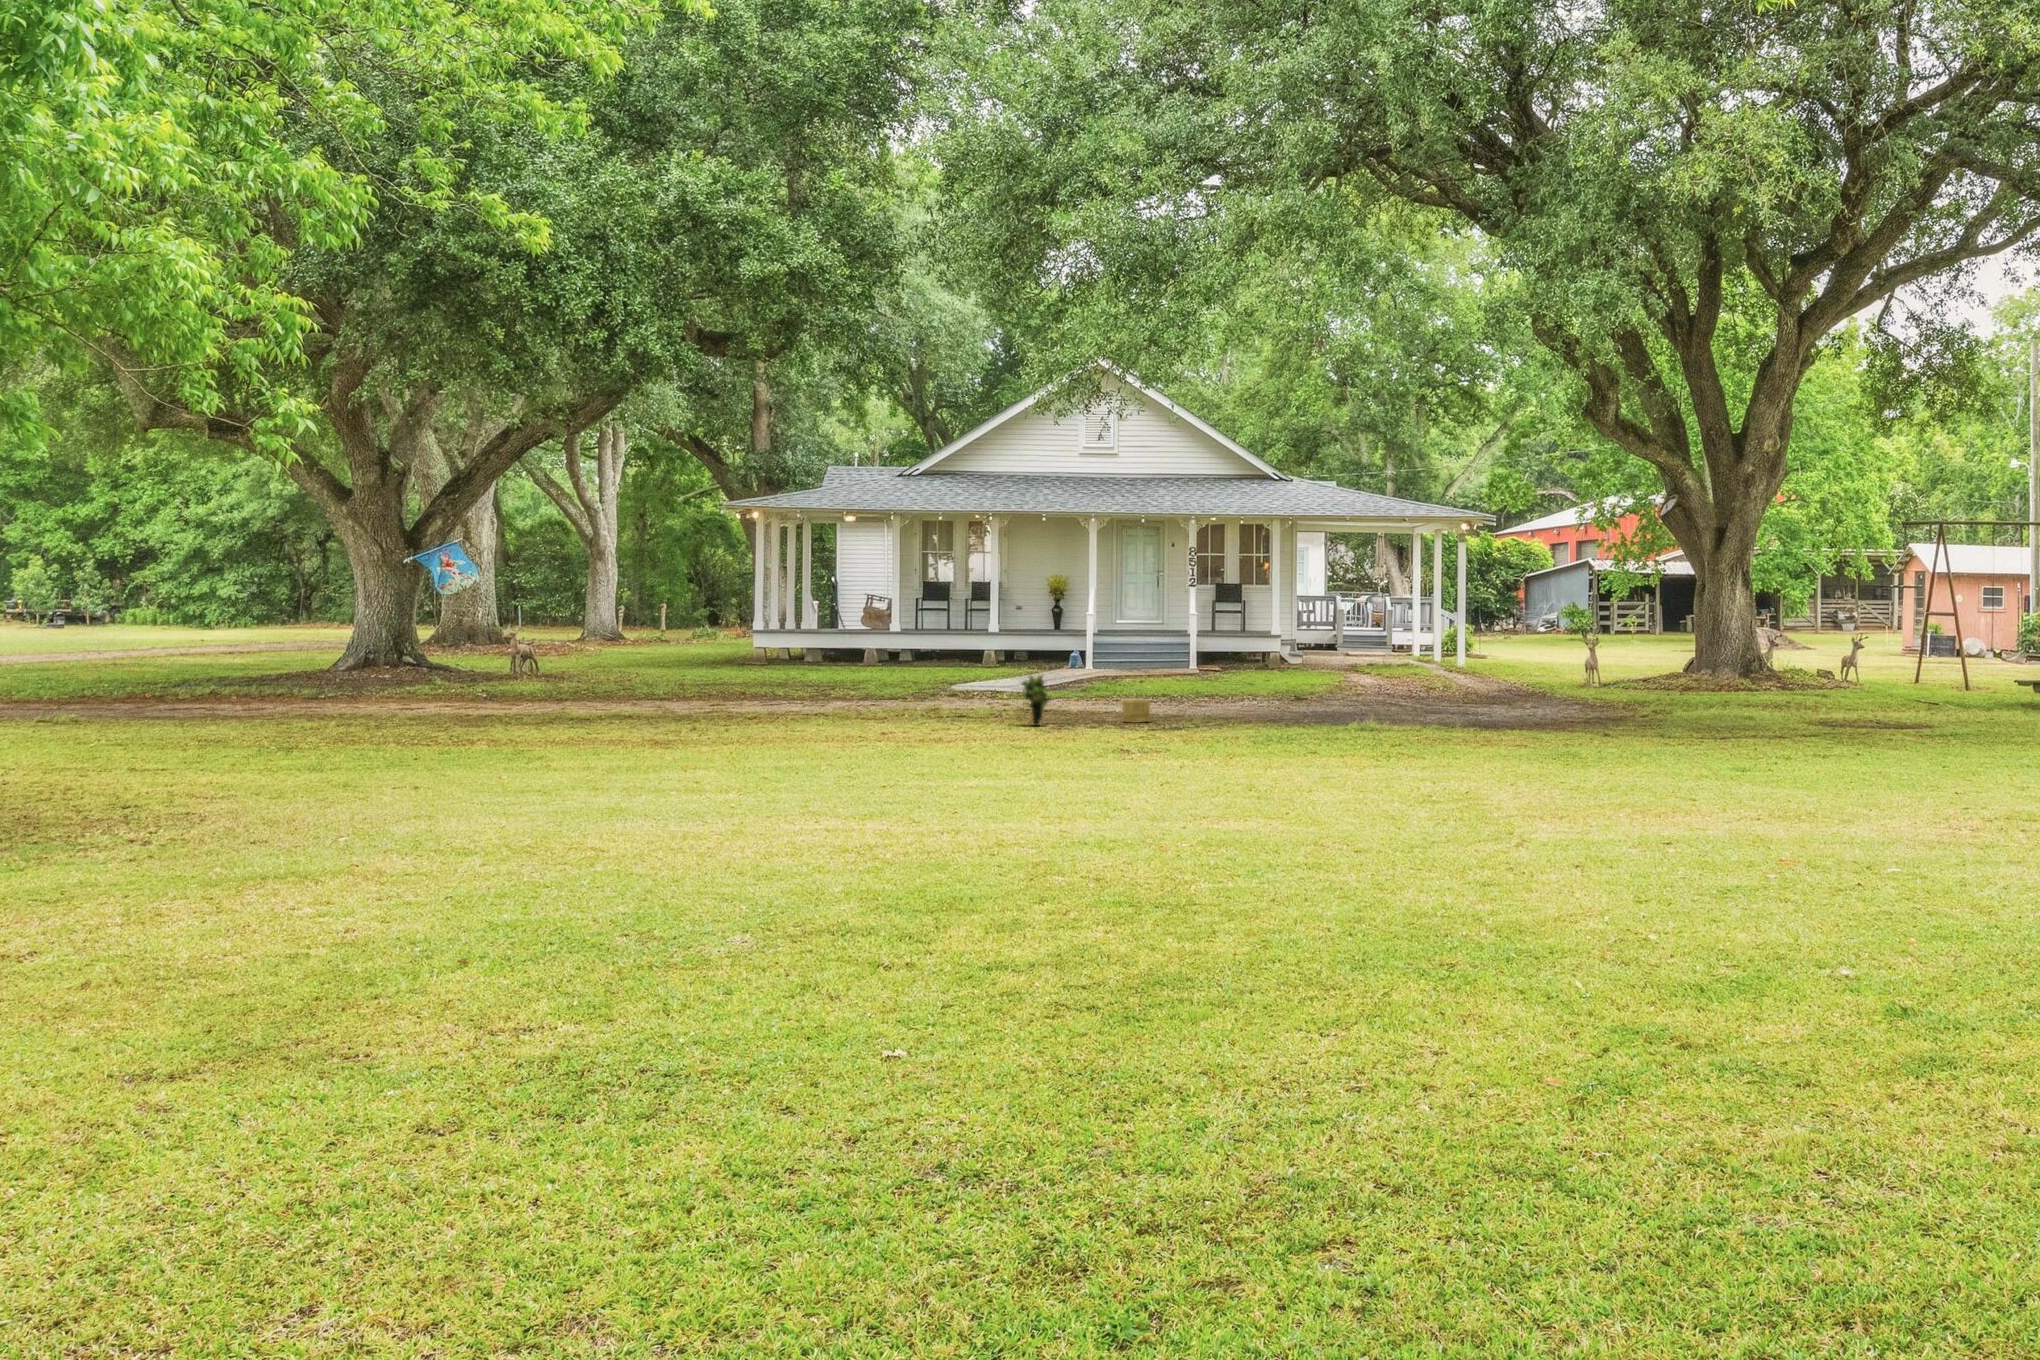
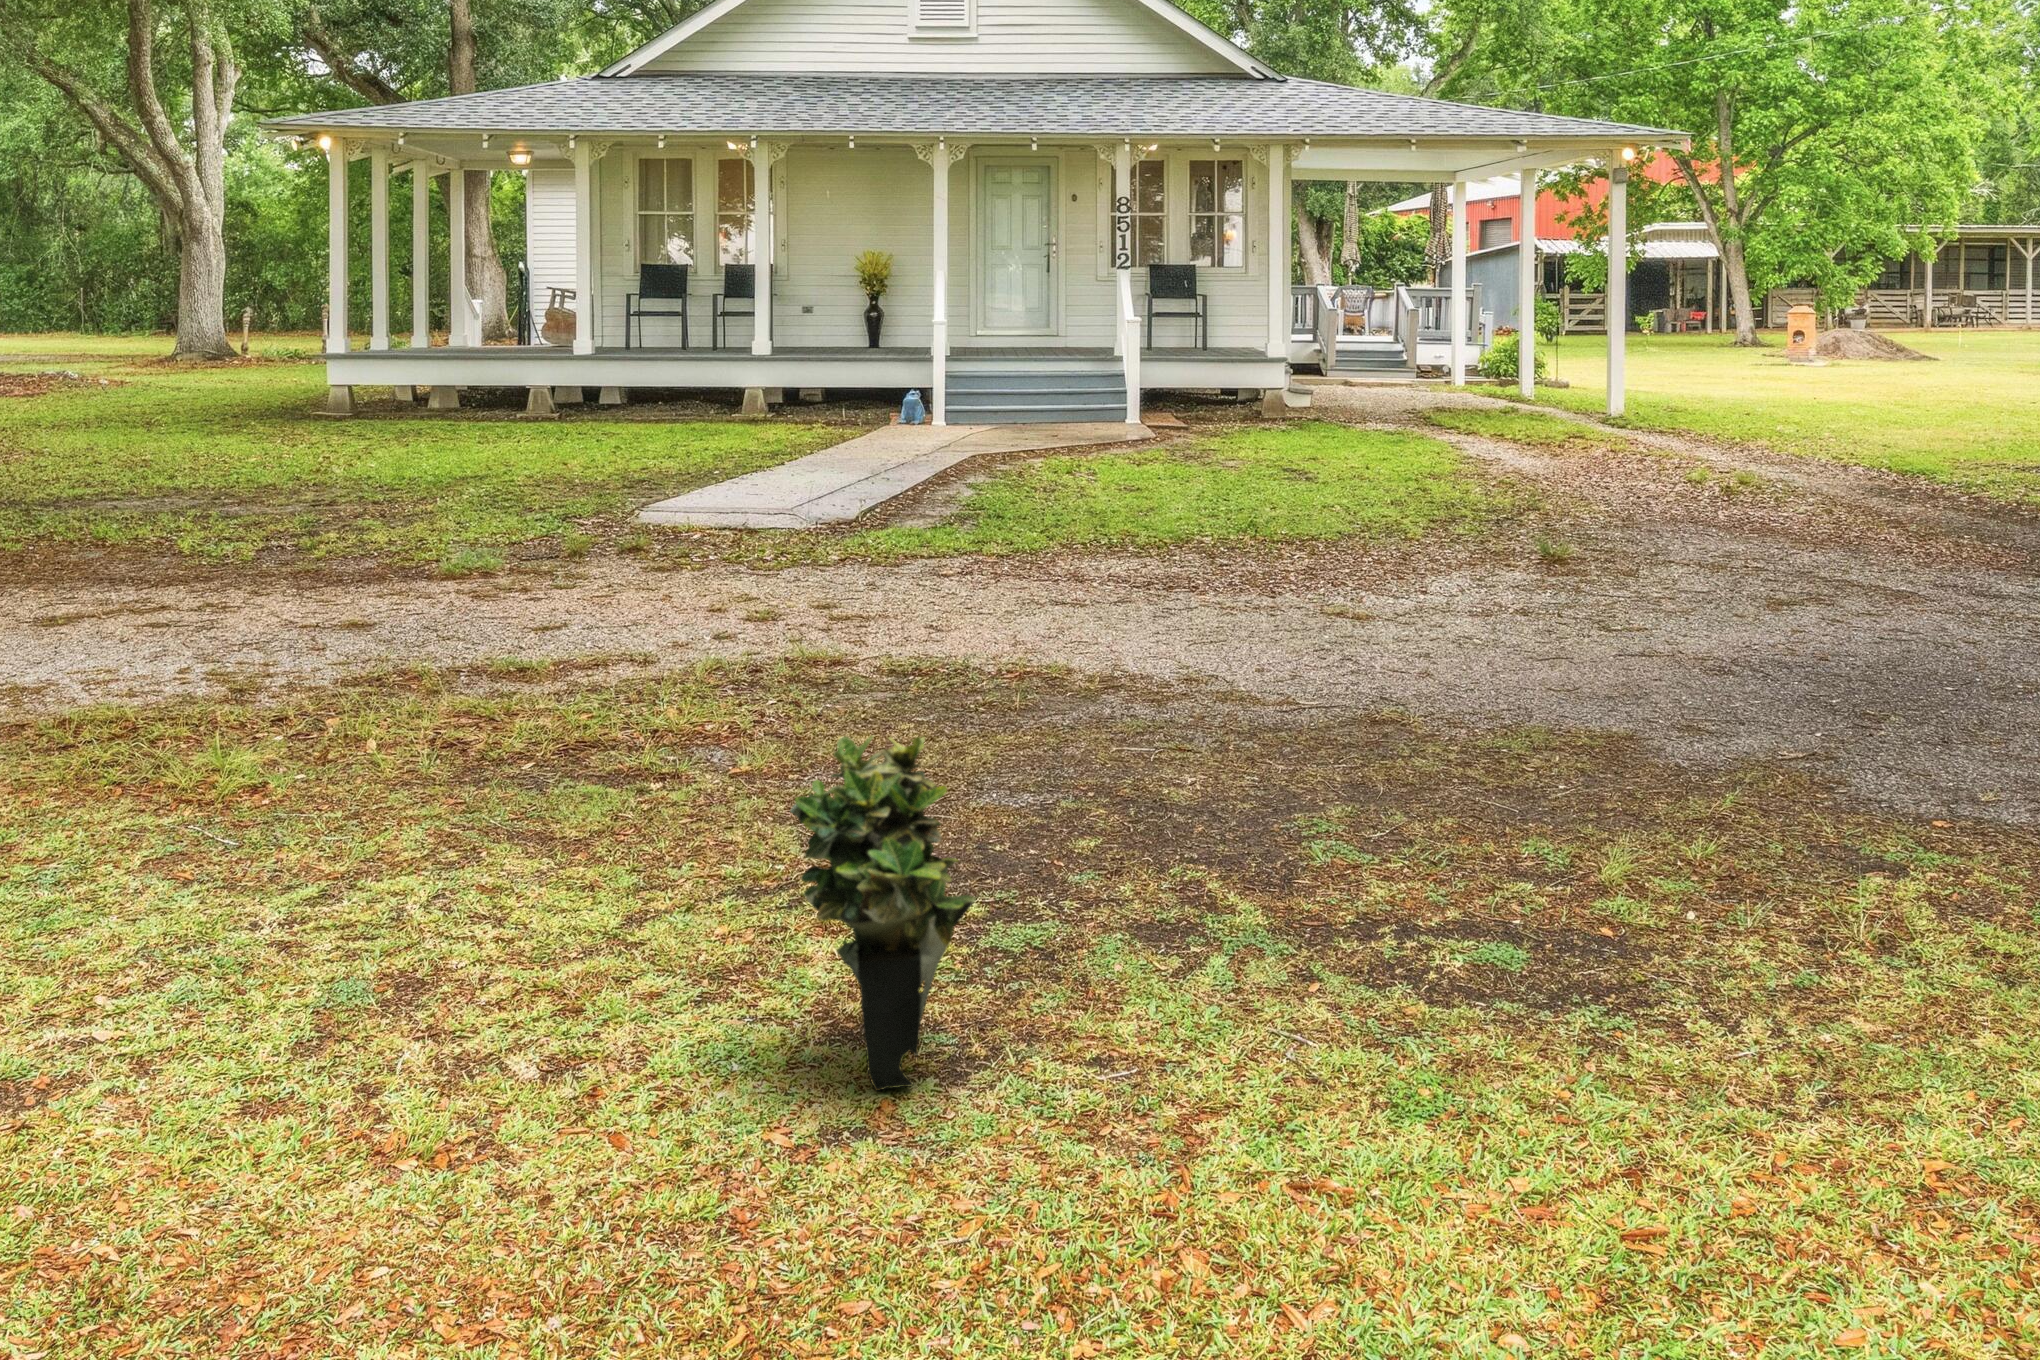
wooden bucket: present [1122,699,1150,723] -> none [1318,800,1475,961]

